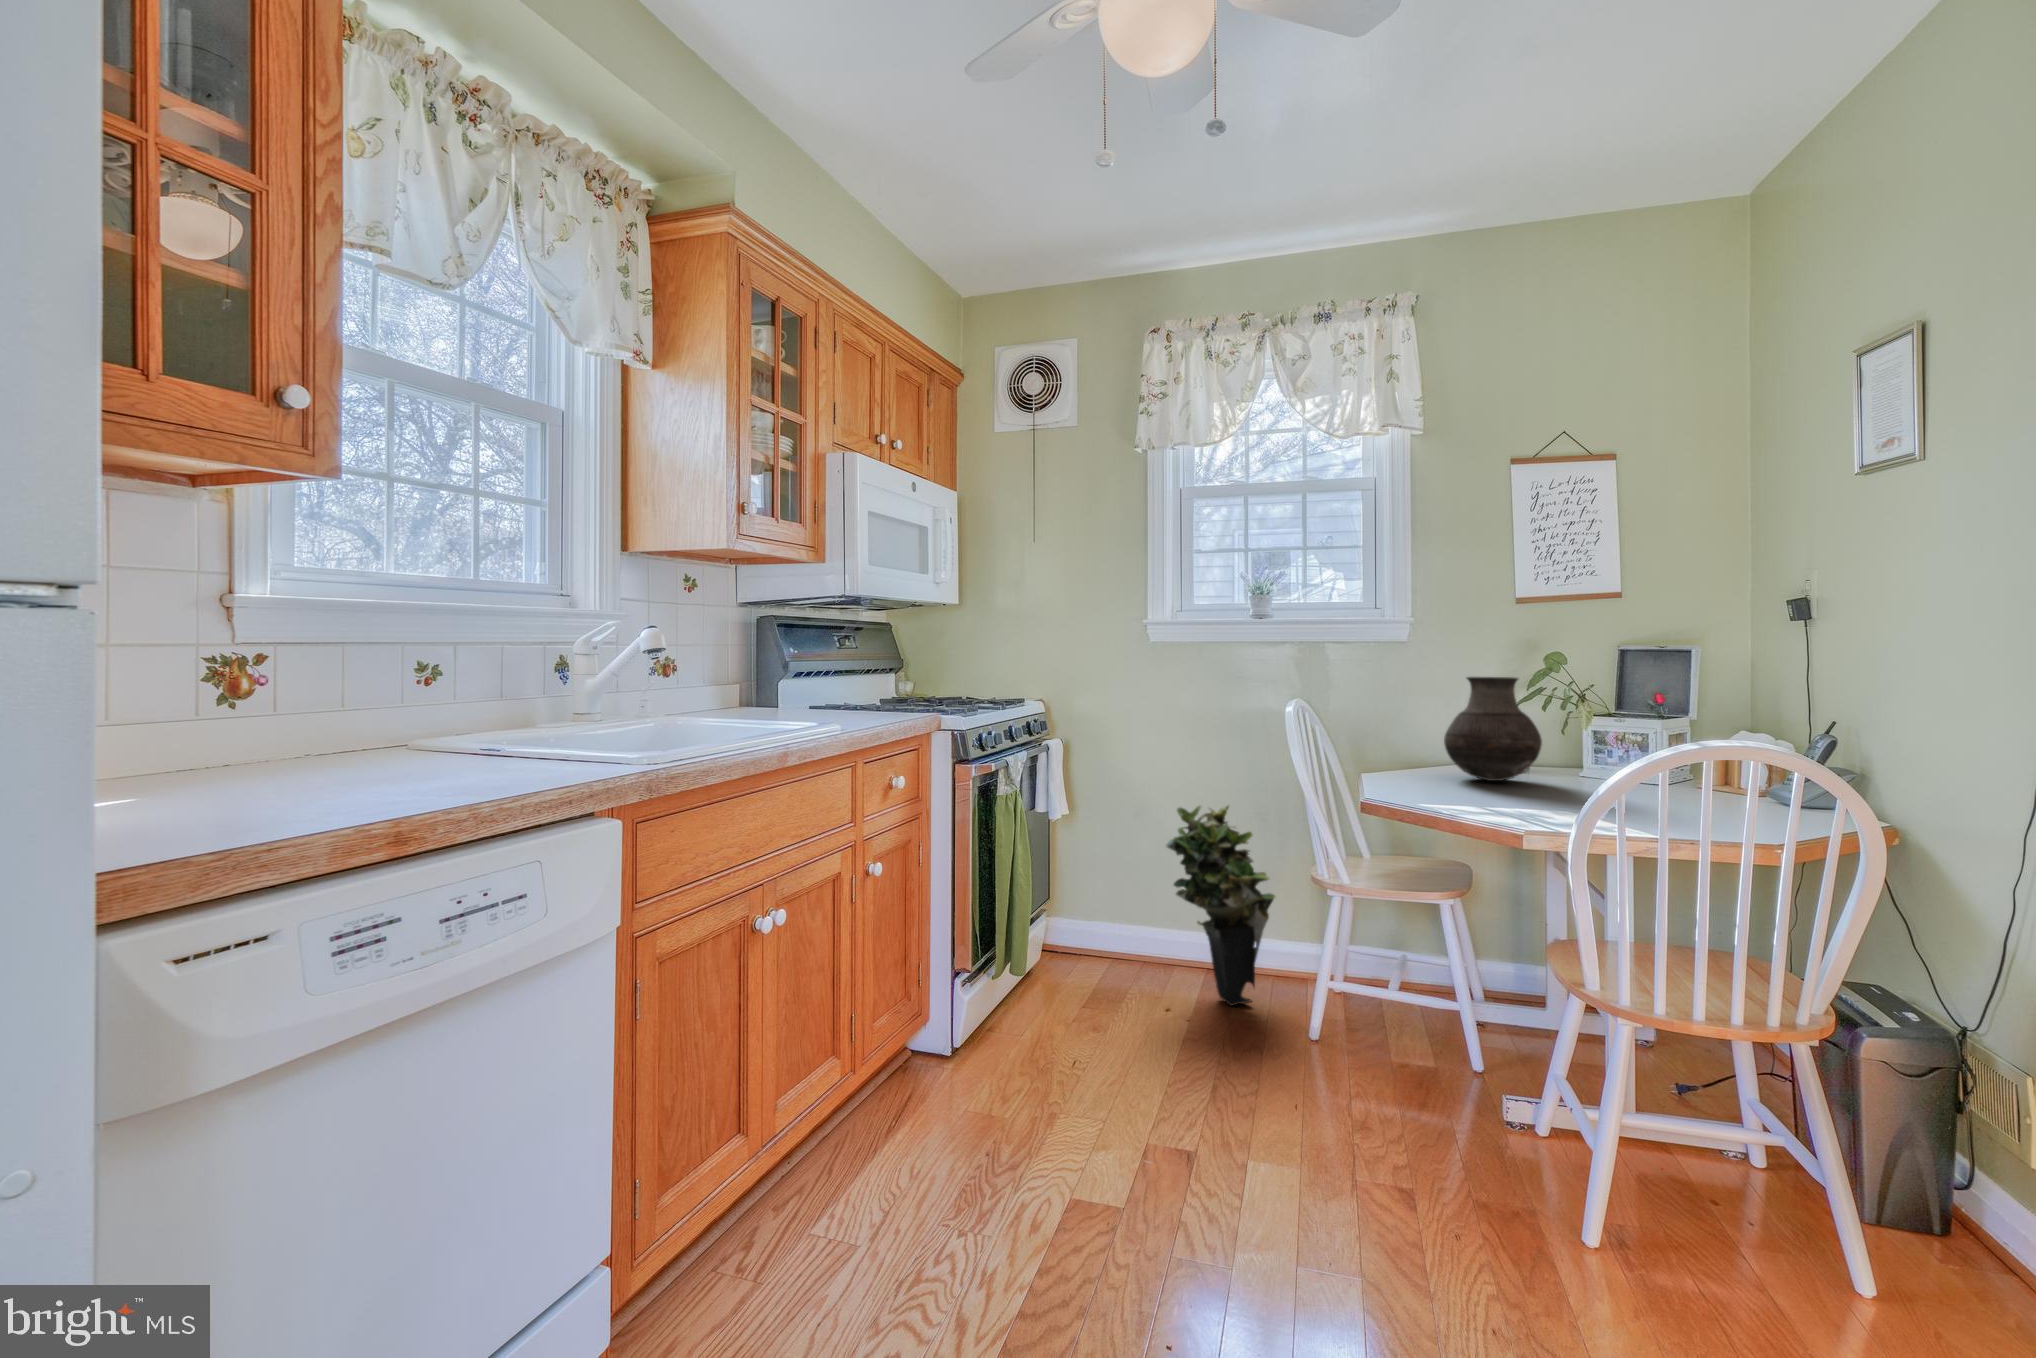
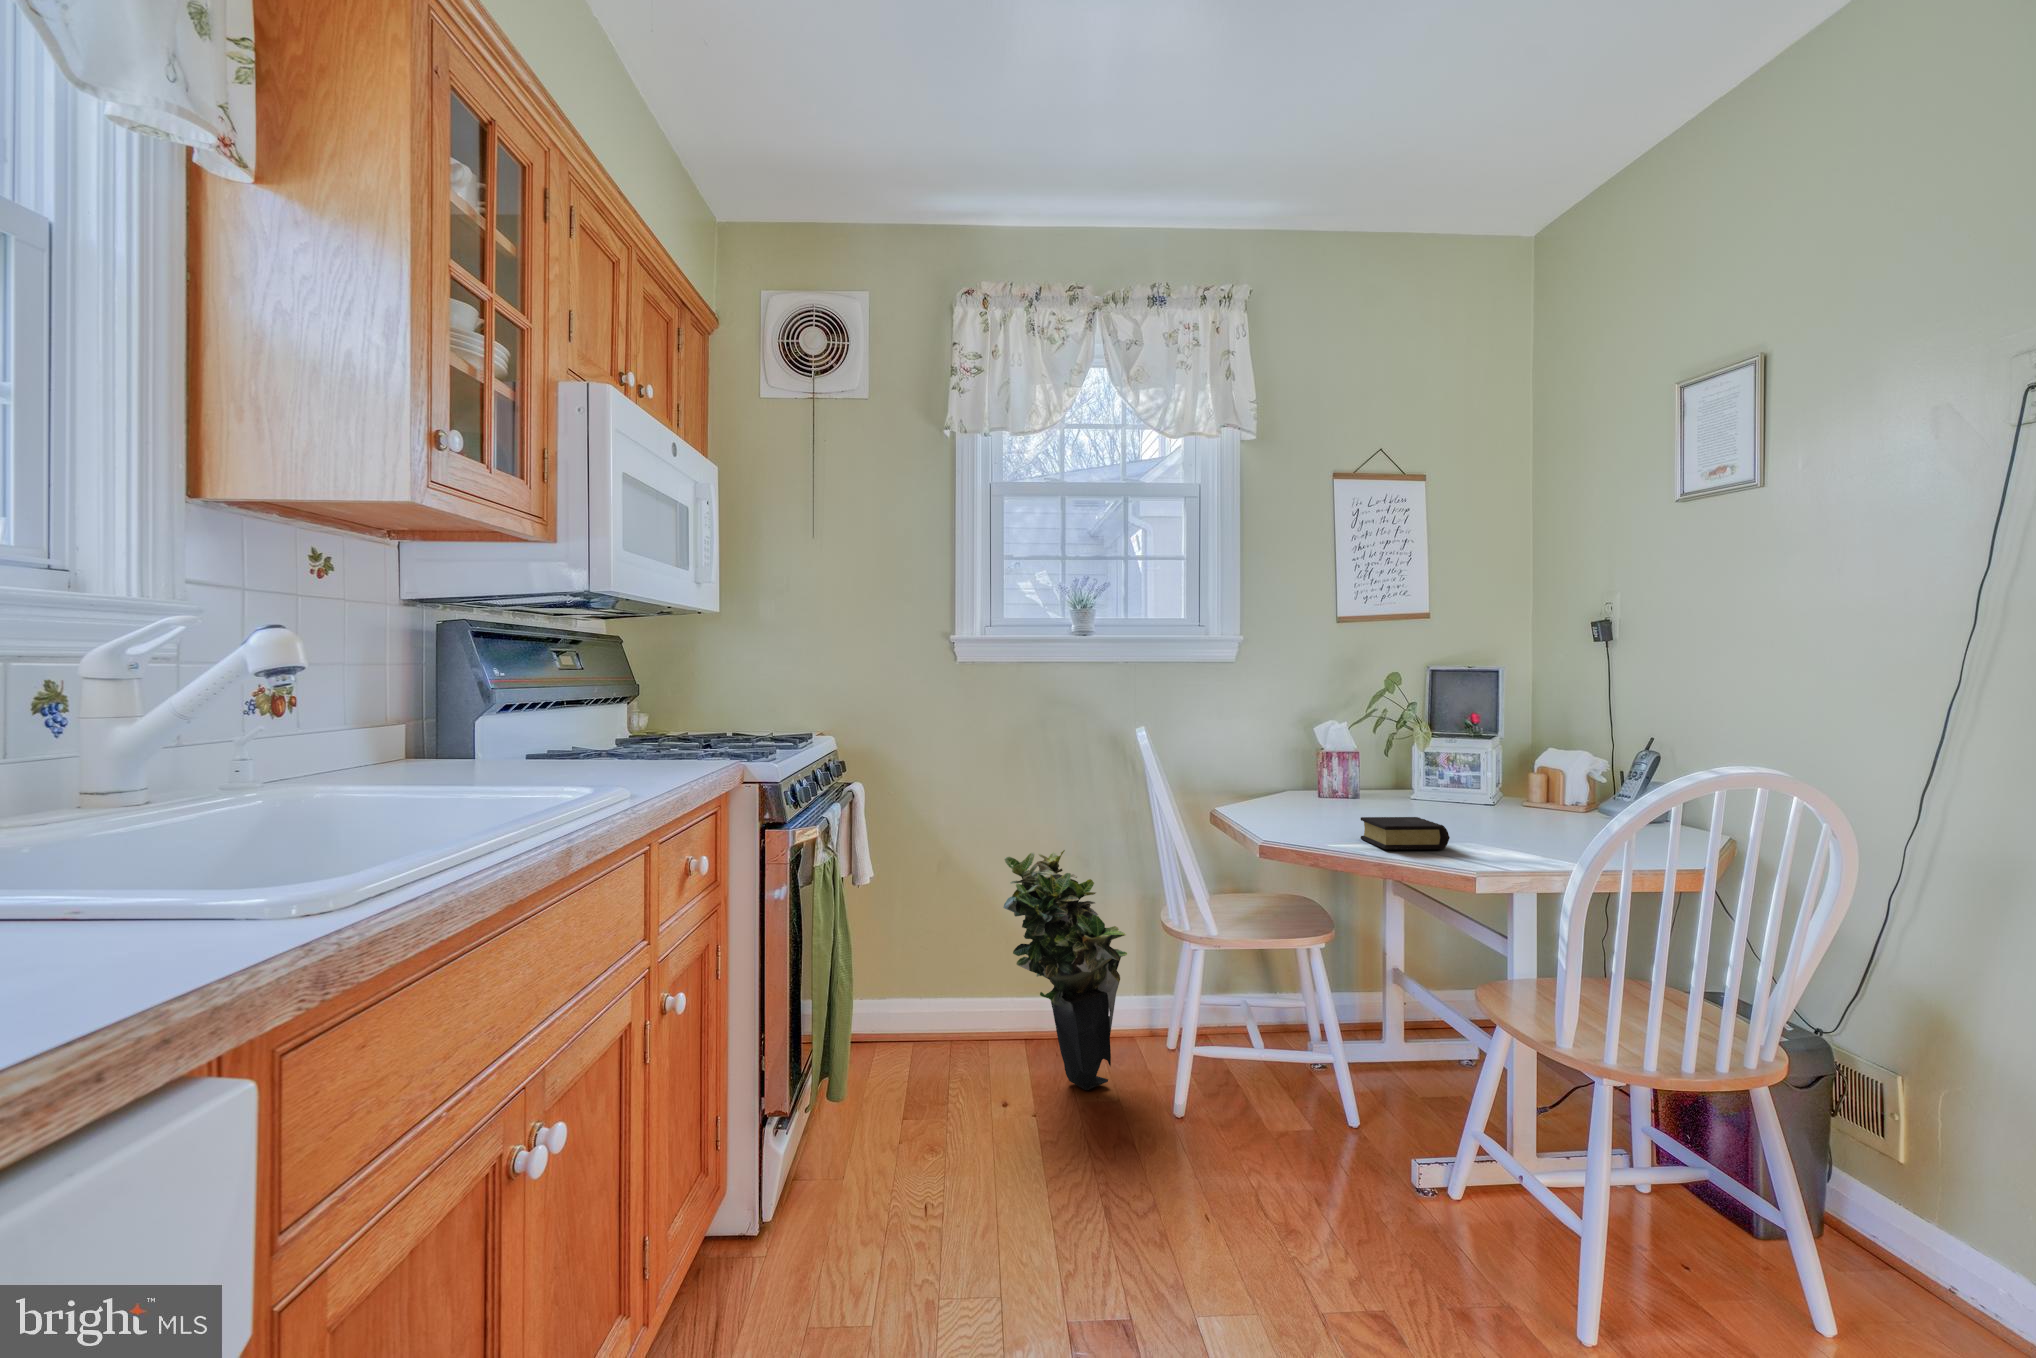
vase: present [1444,677,1542,781] -> none [1302,698,1398,807]
book: none [1455,784,1529,816] -> present [1361,817,1450,850]

